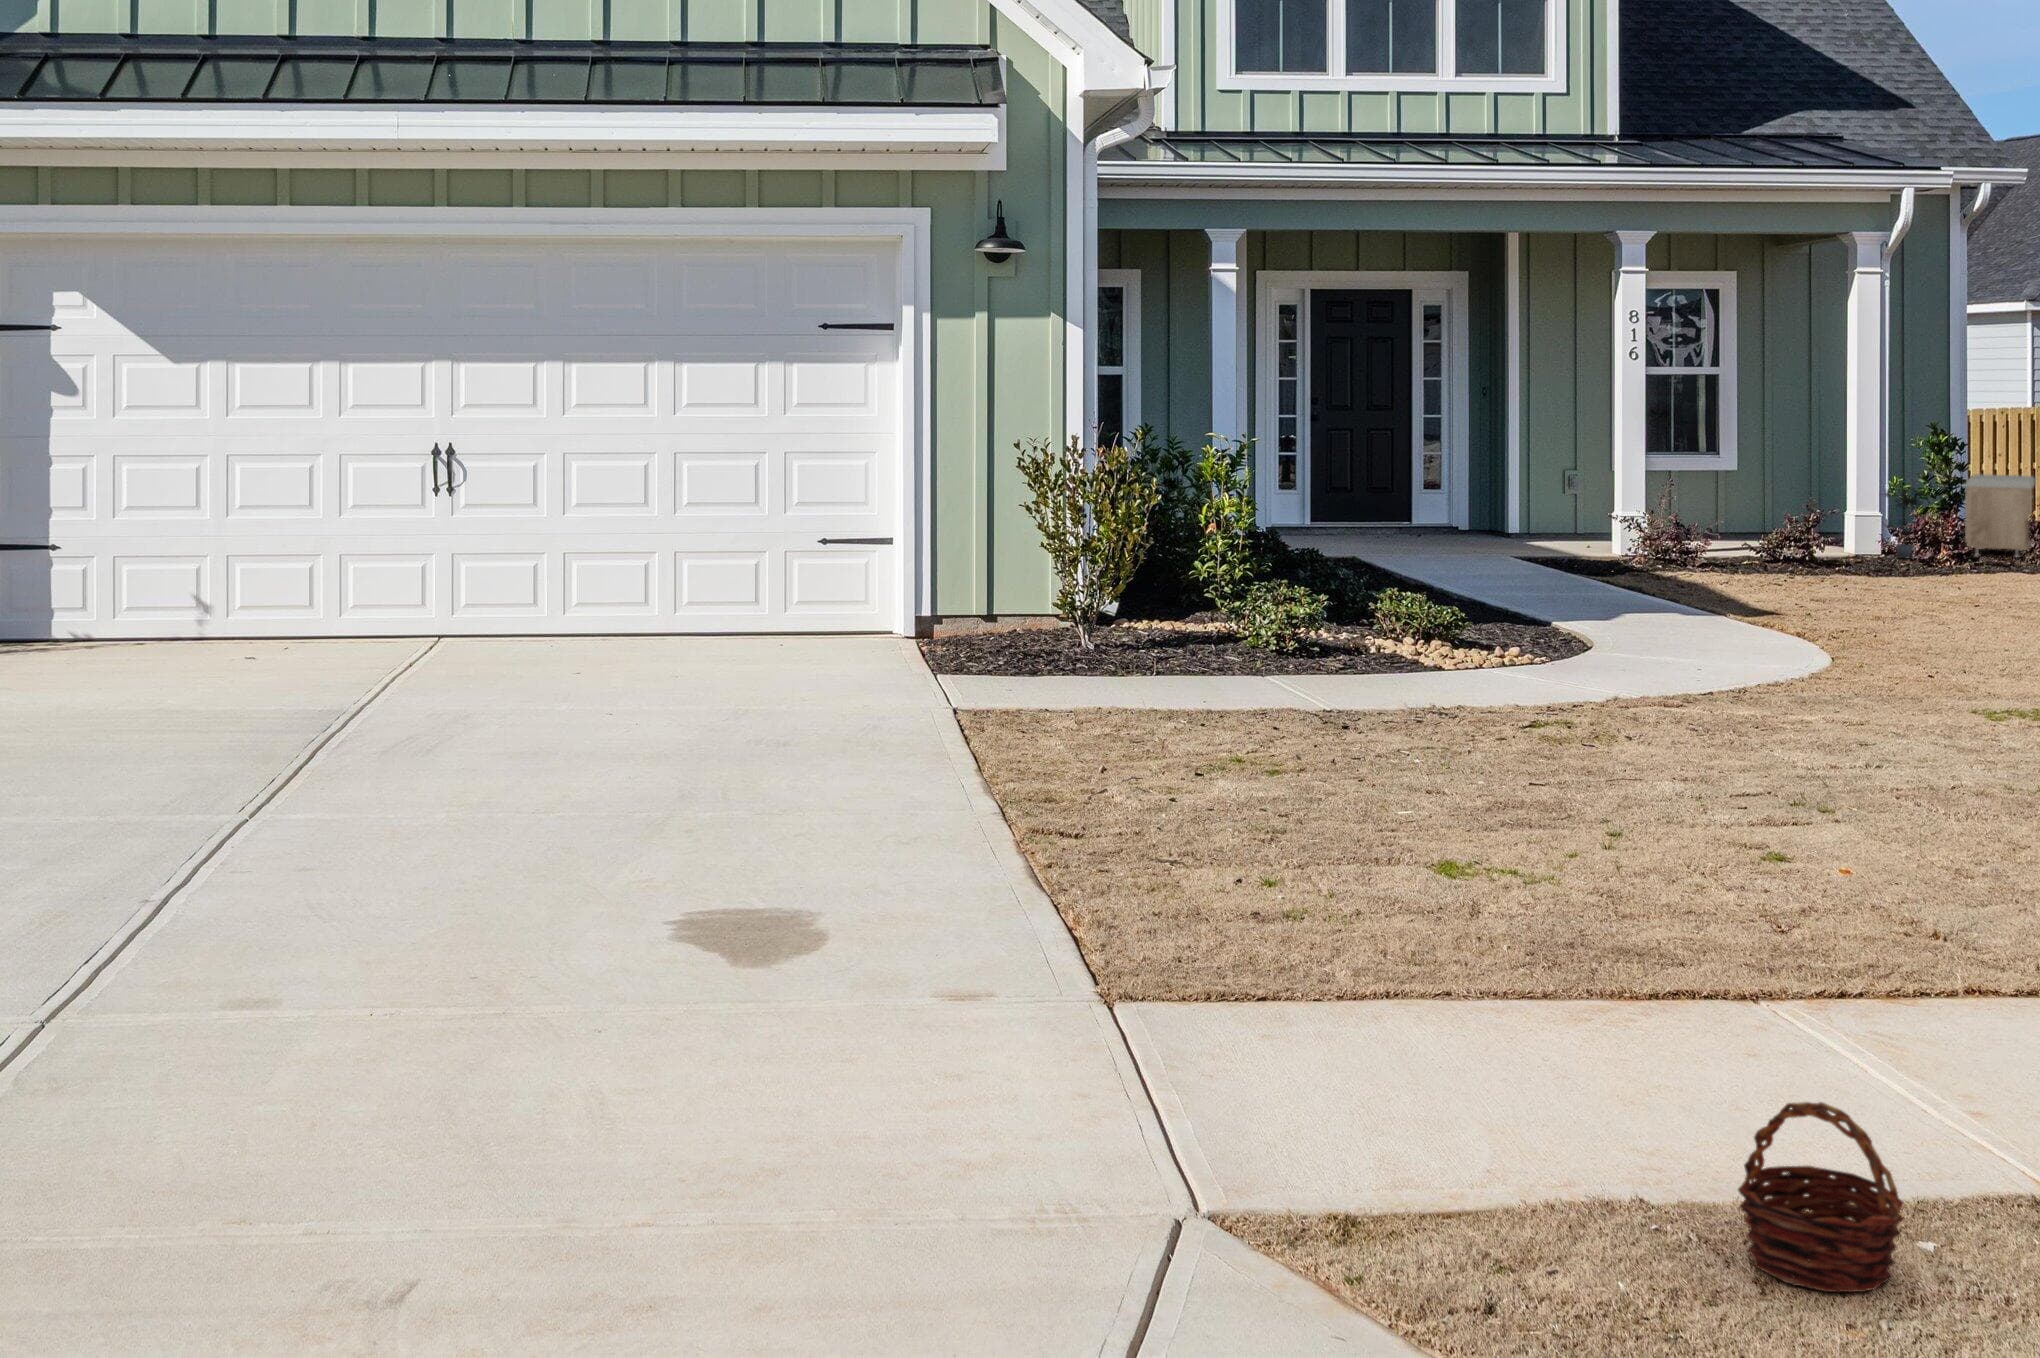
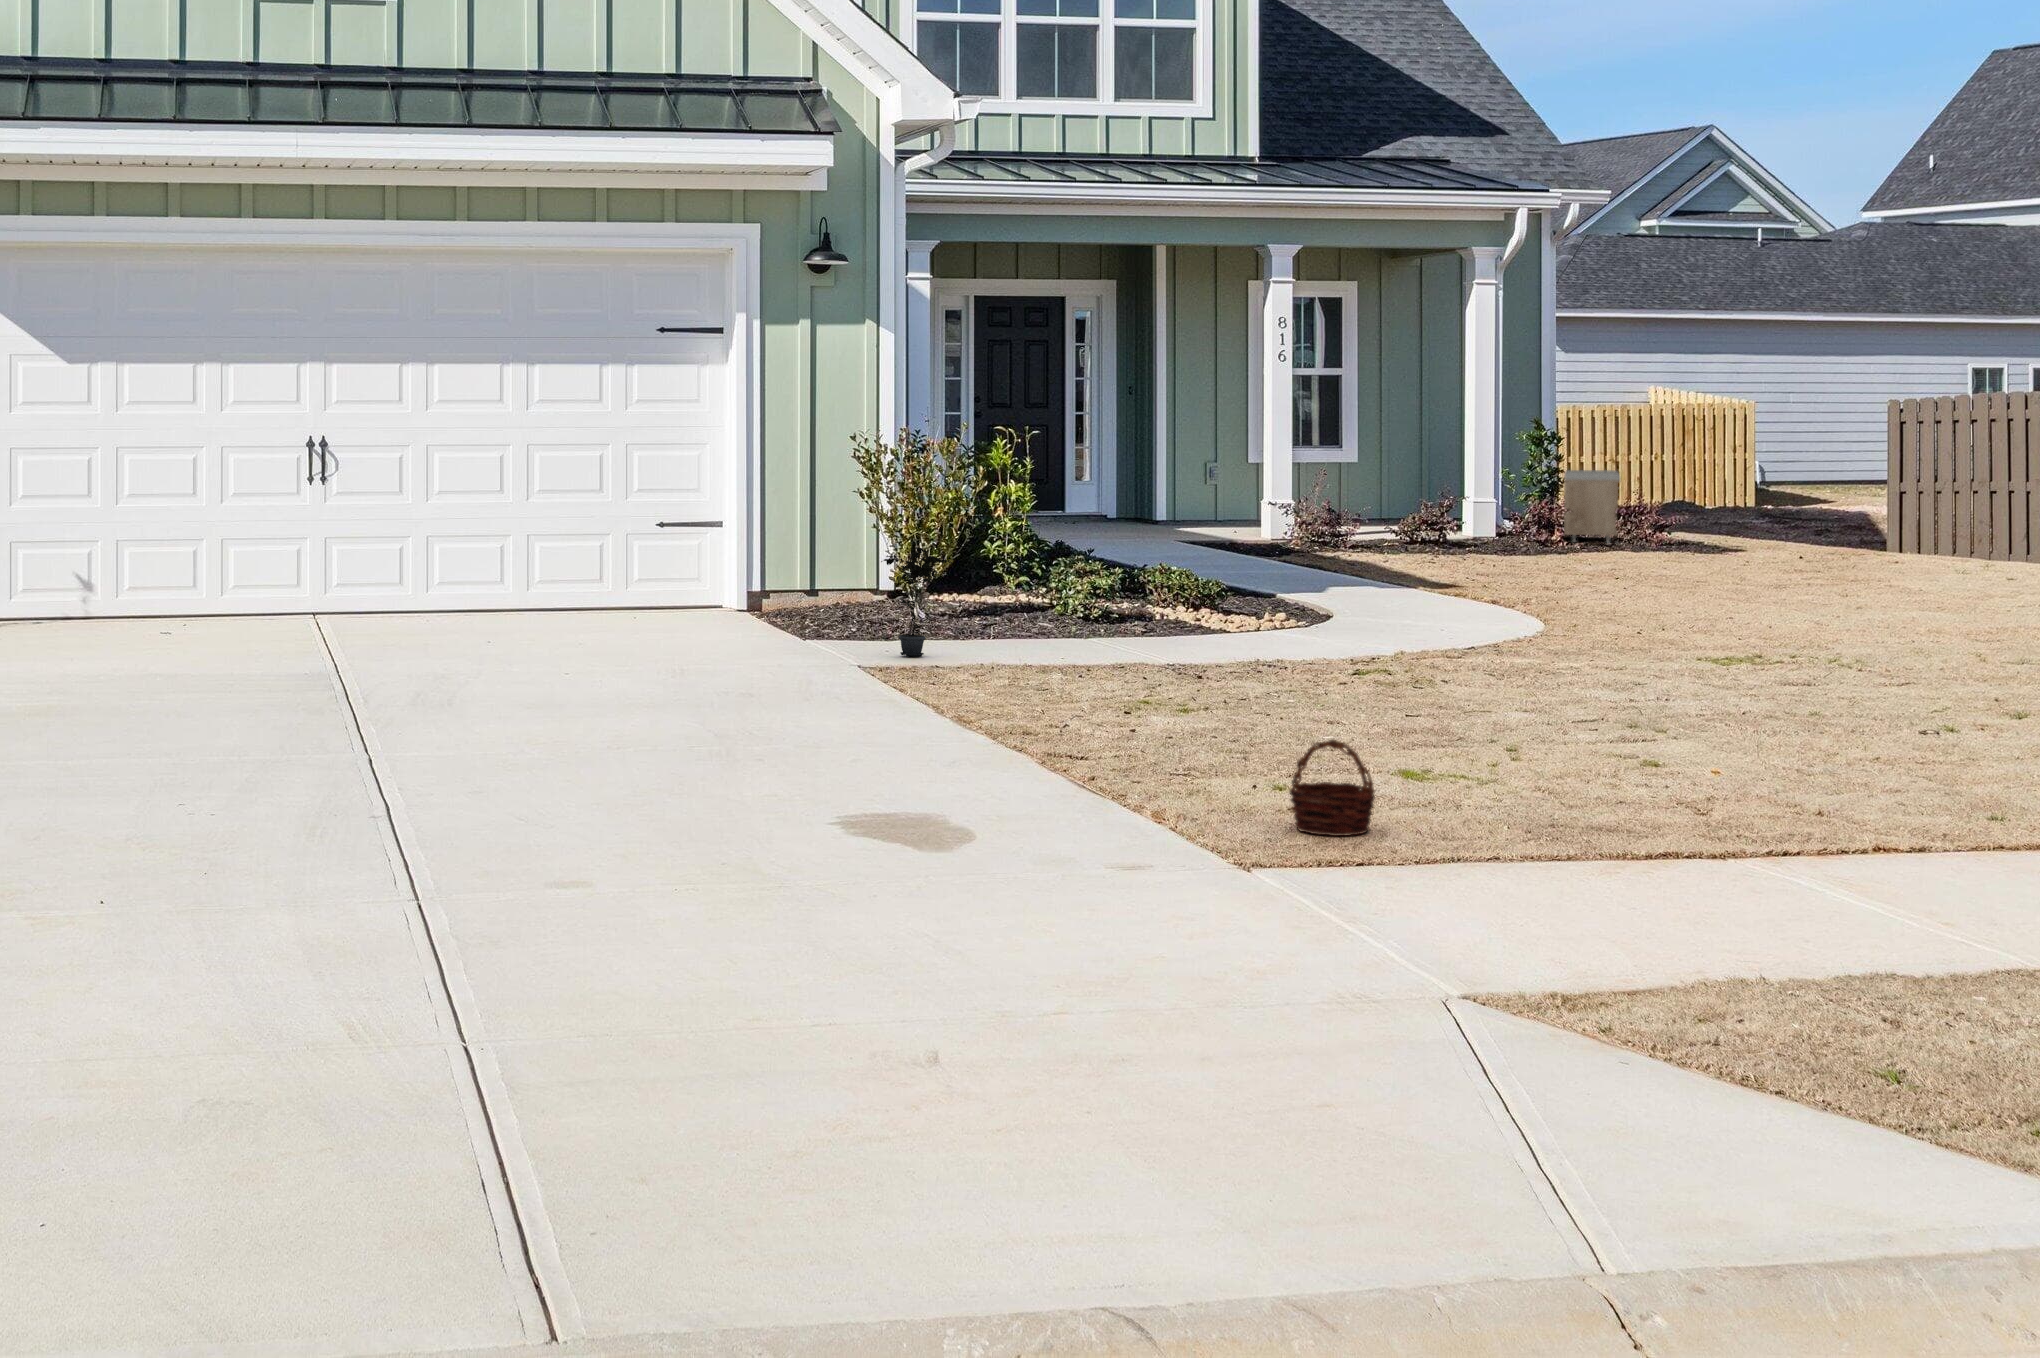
potted plant: present [1885,487,1933,559] -> present [881,543,953,657]
basket: present [1738,1102,1903,1292] -> present [1290,740,1375,836]

